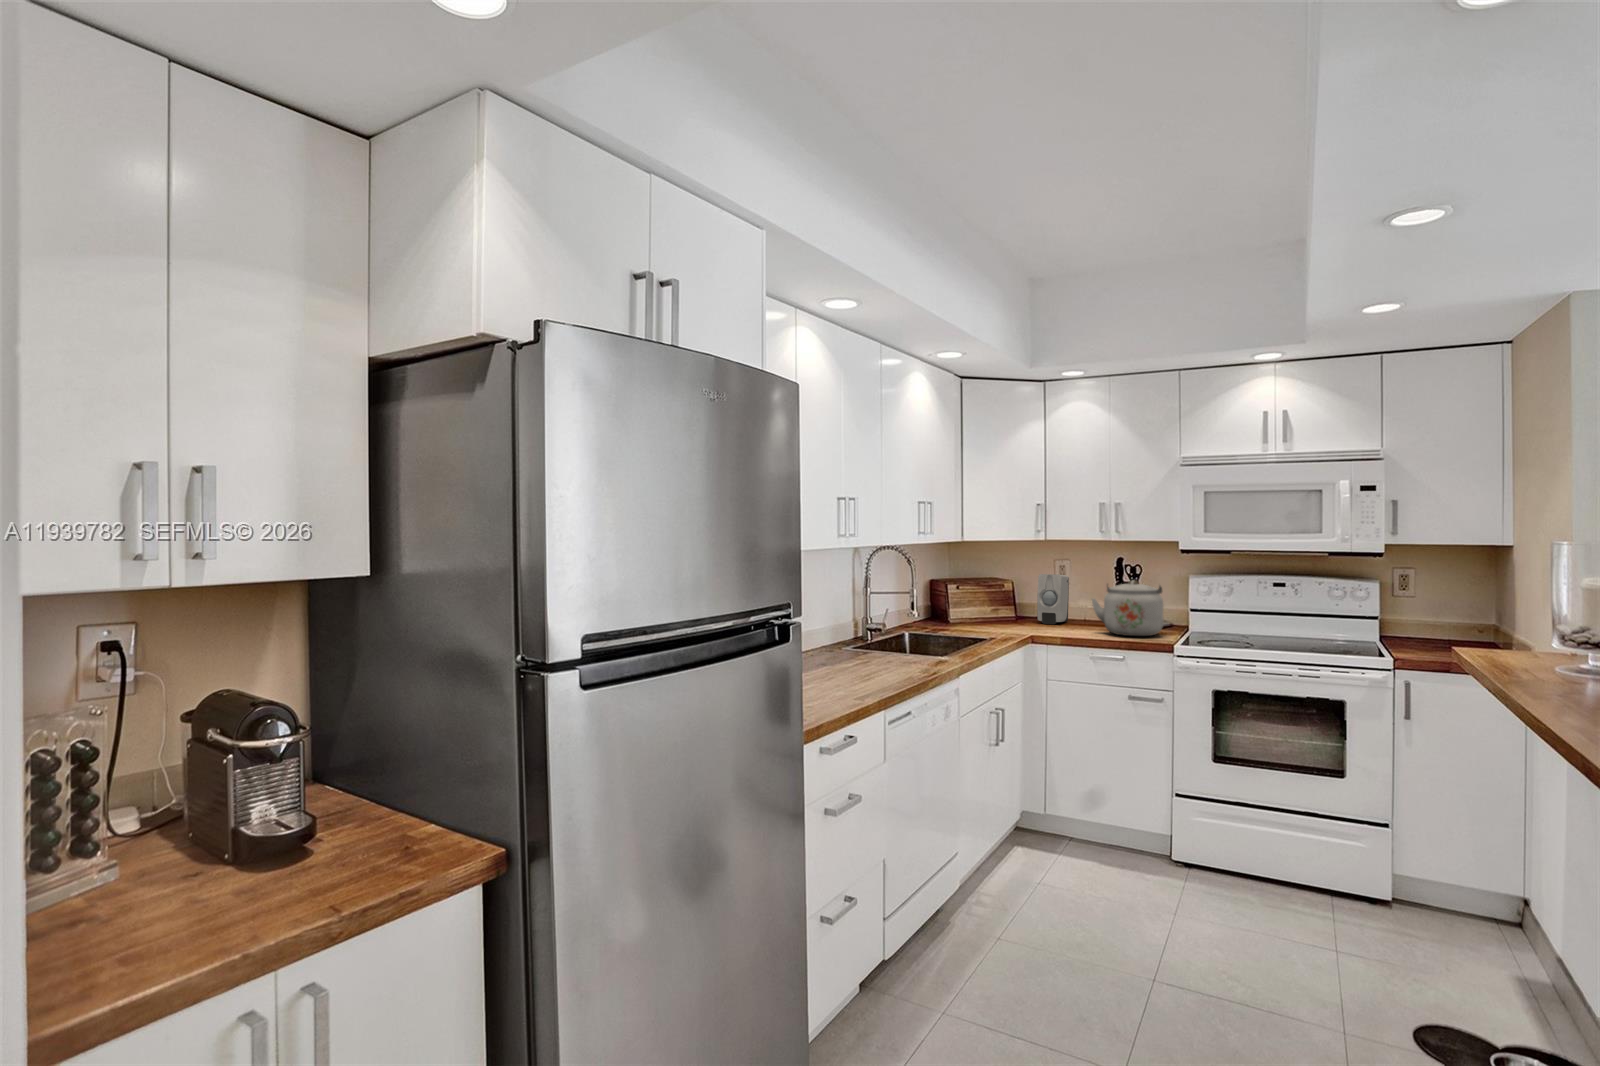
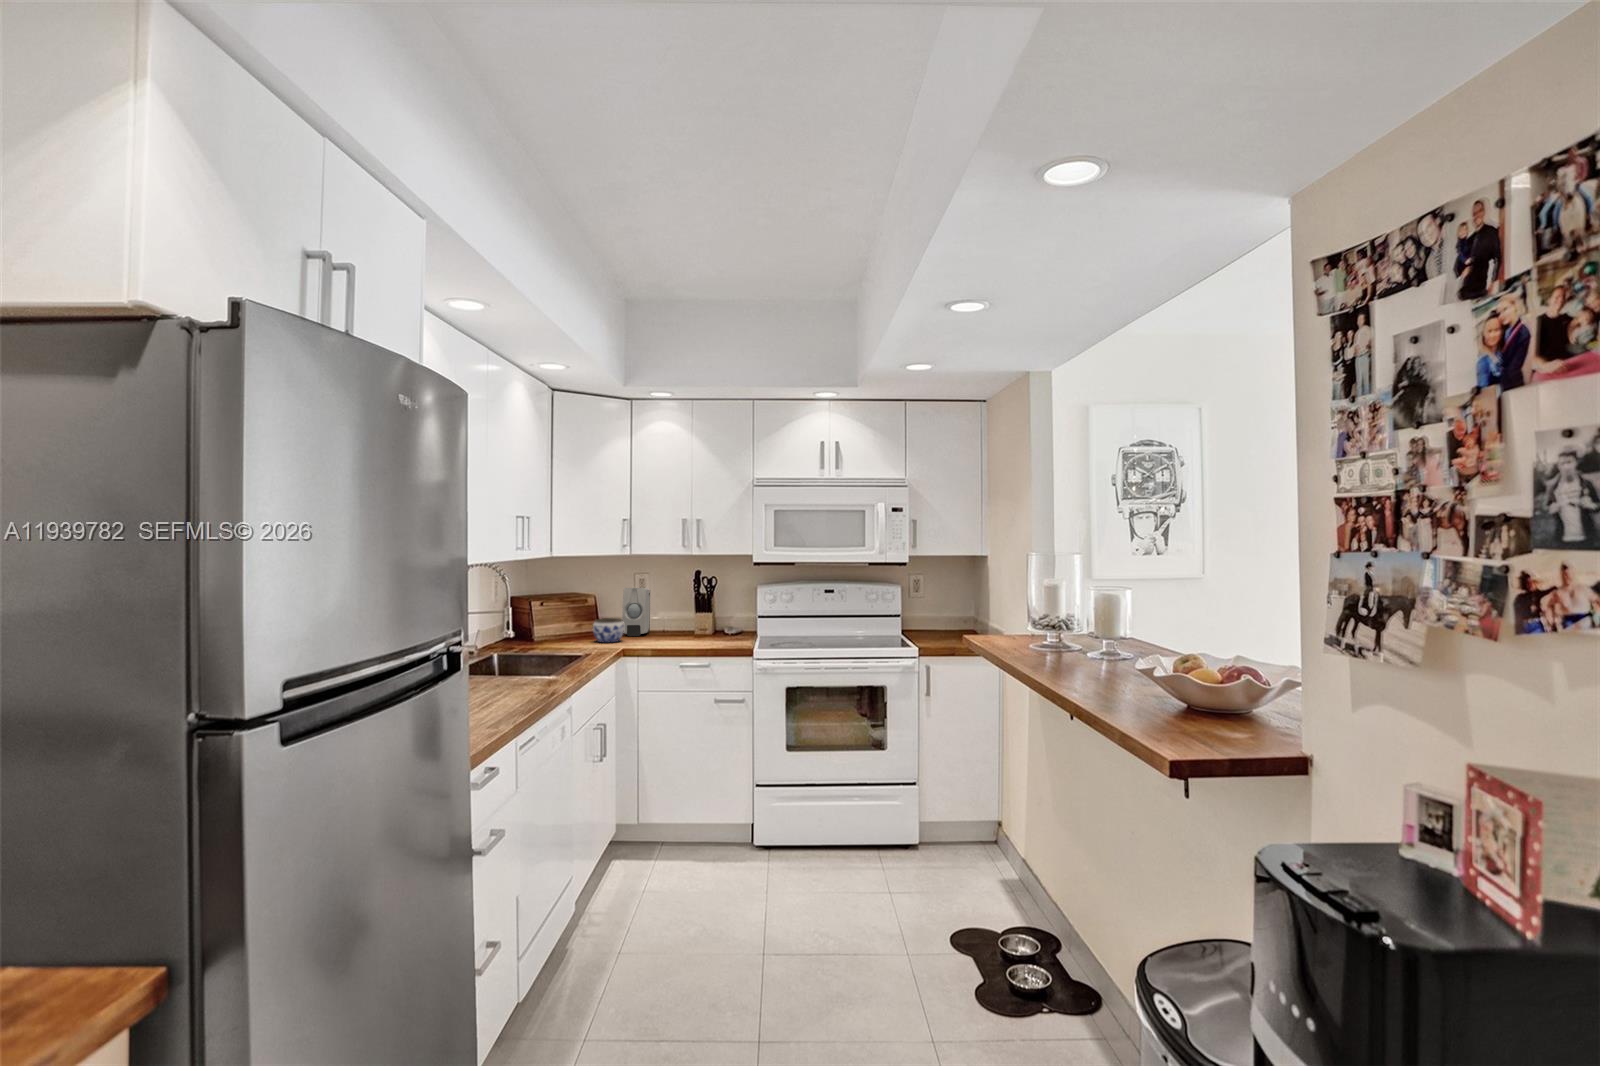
kettle: present [1092,580,1163,636] -> none [677,591,740,643]
jar: none [1004,604,1036,629] -> present [593,618,624,642]

